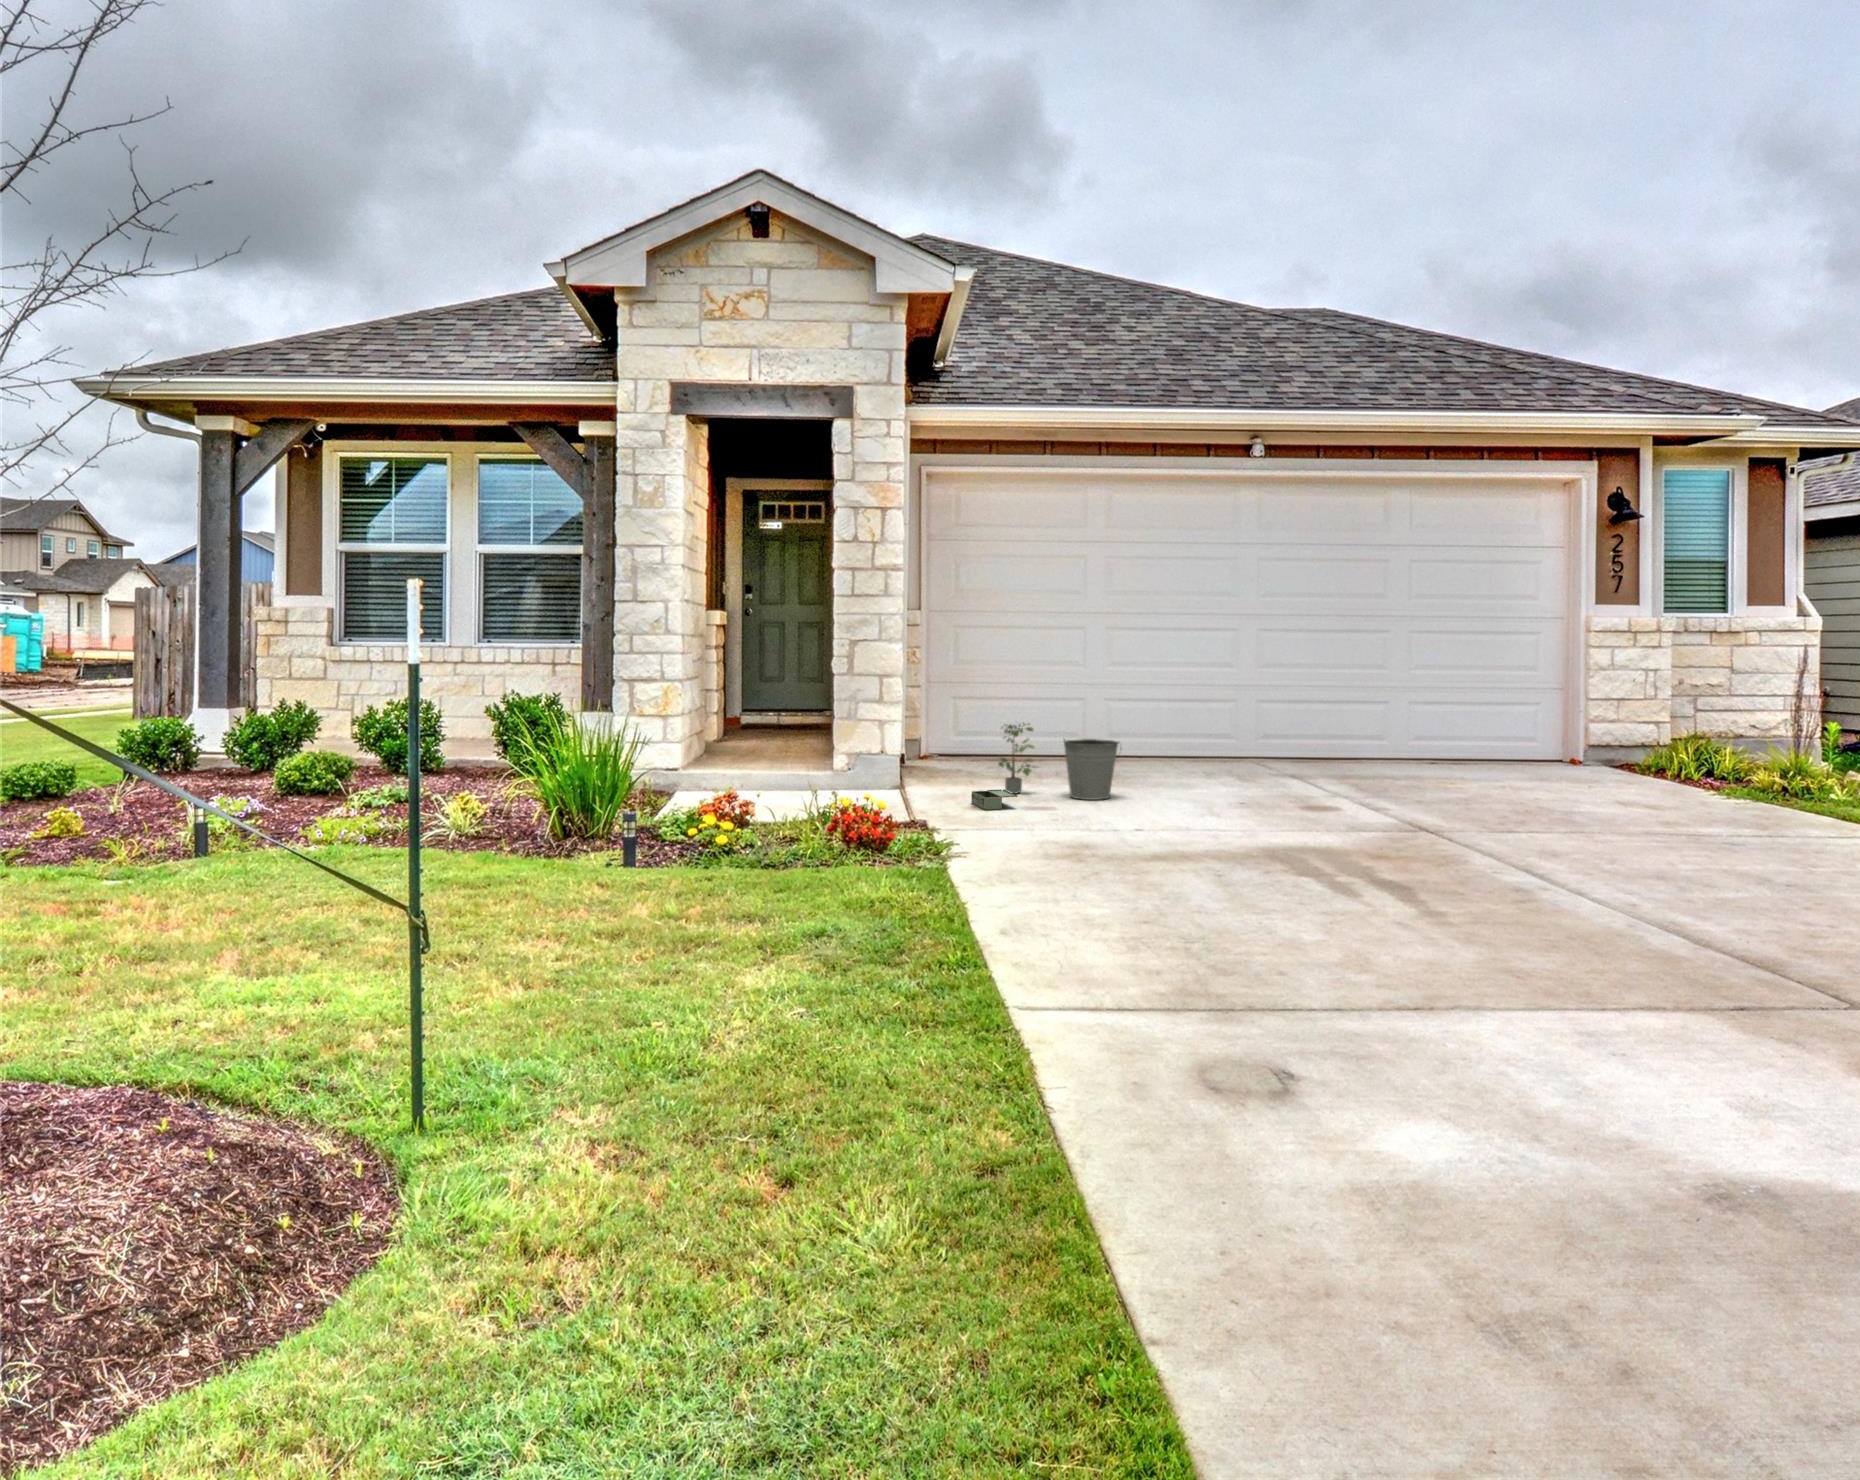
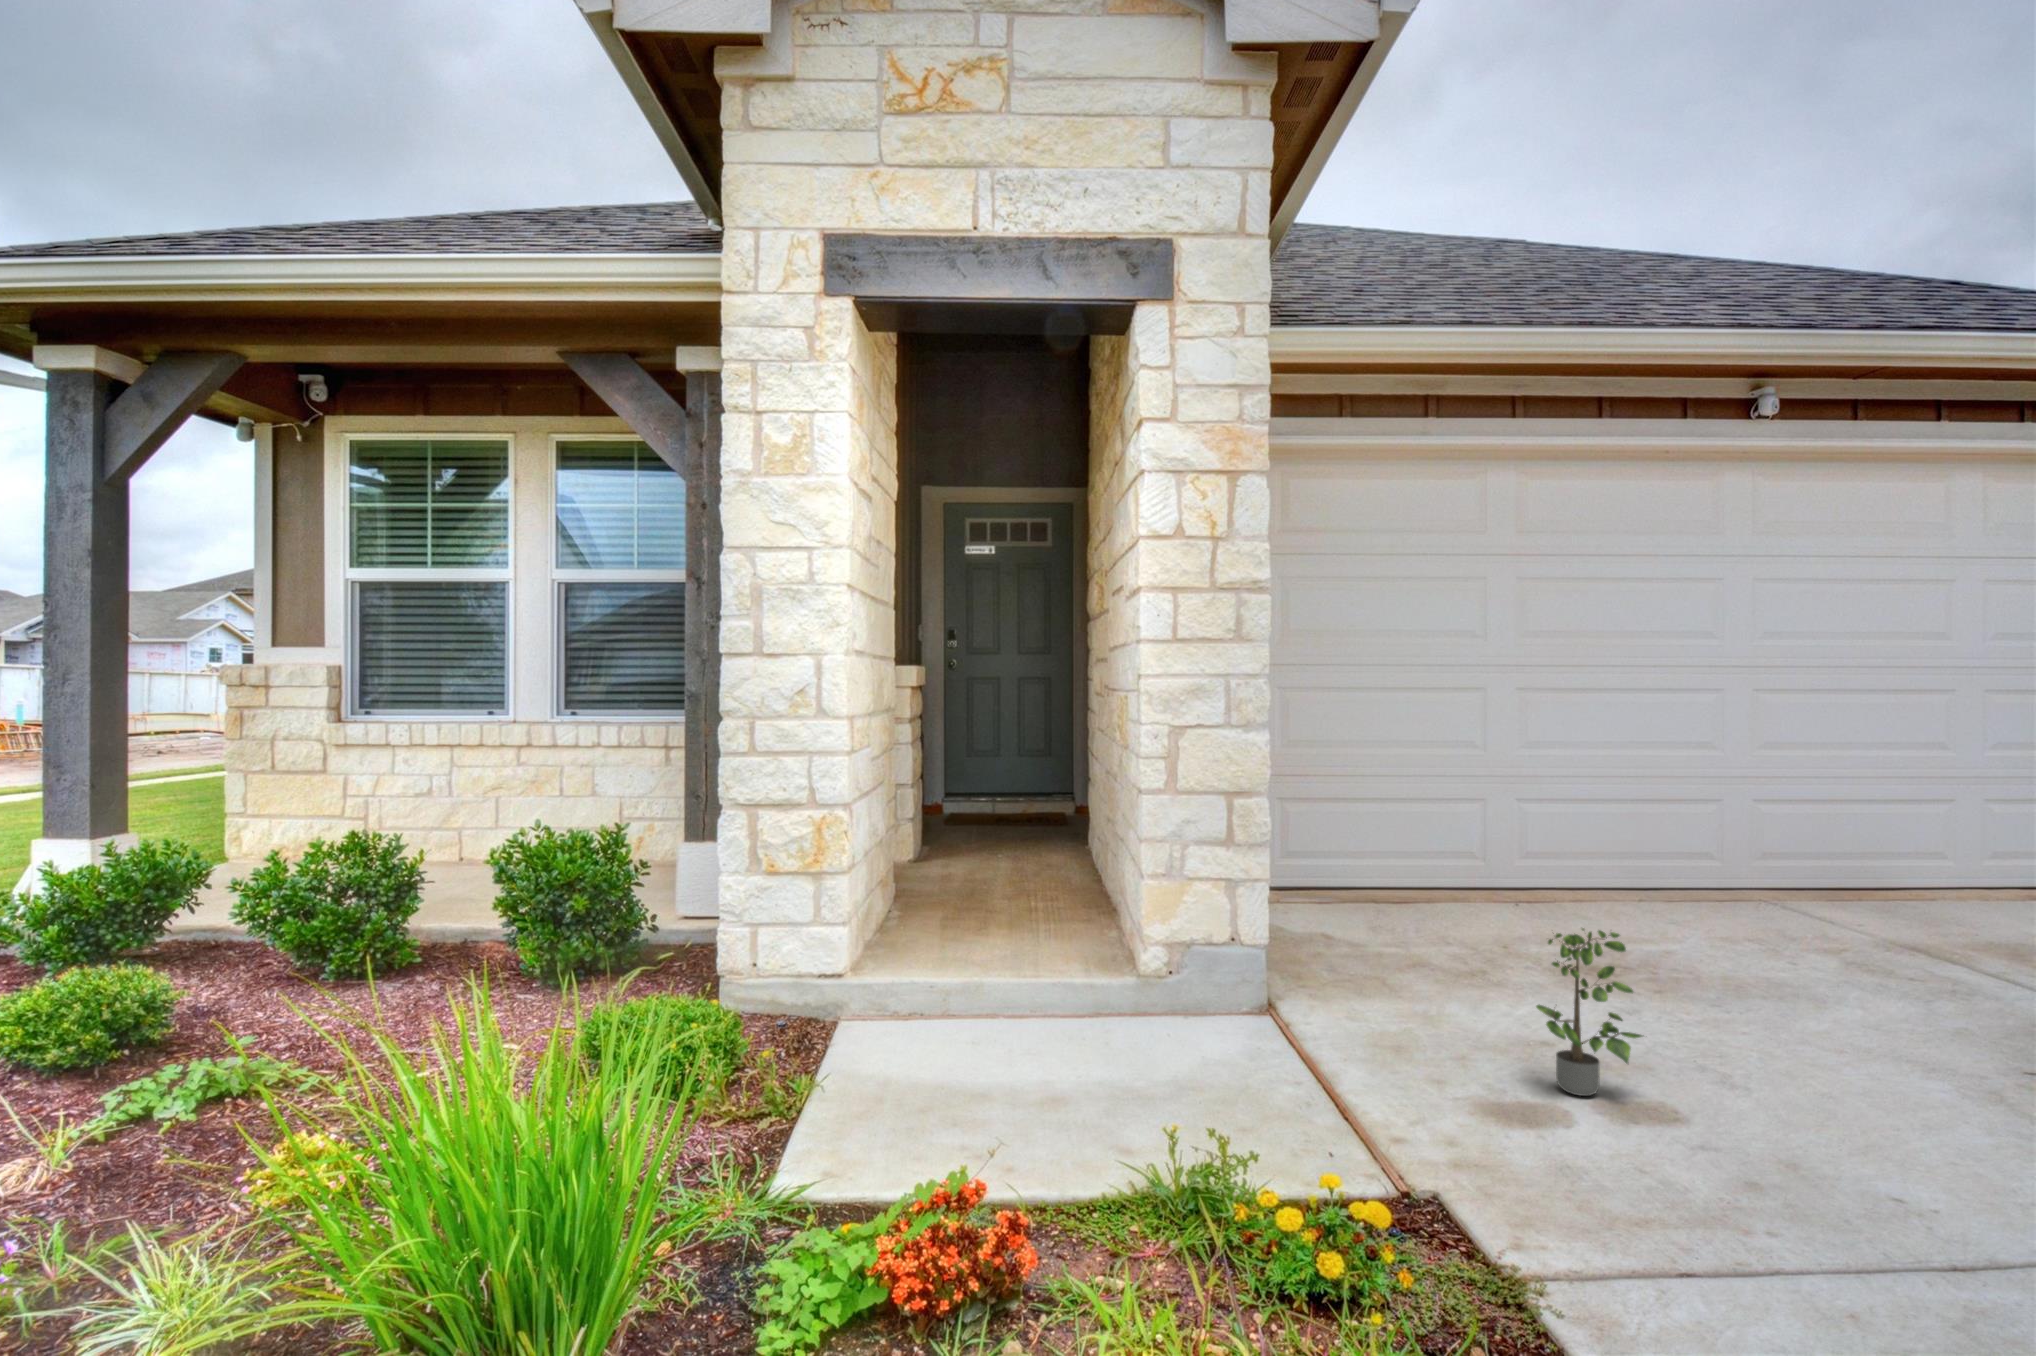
bucket: present [1064,739,1120,800] -> none [1710,971,1890,1145]
toolbox: present [971,789,1017,810] -> none [1548,1125,1718,1226]

